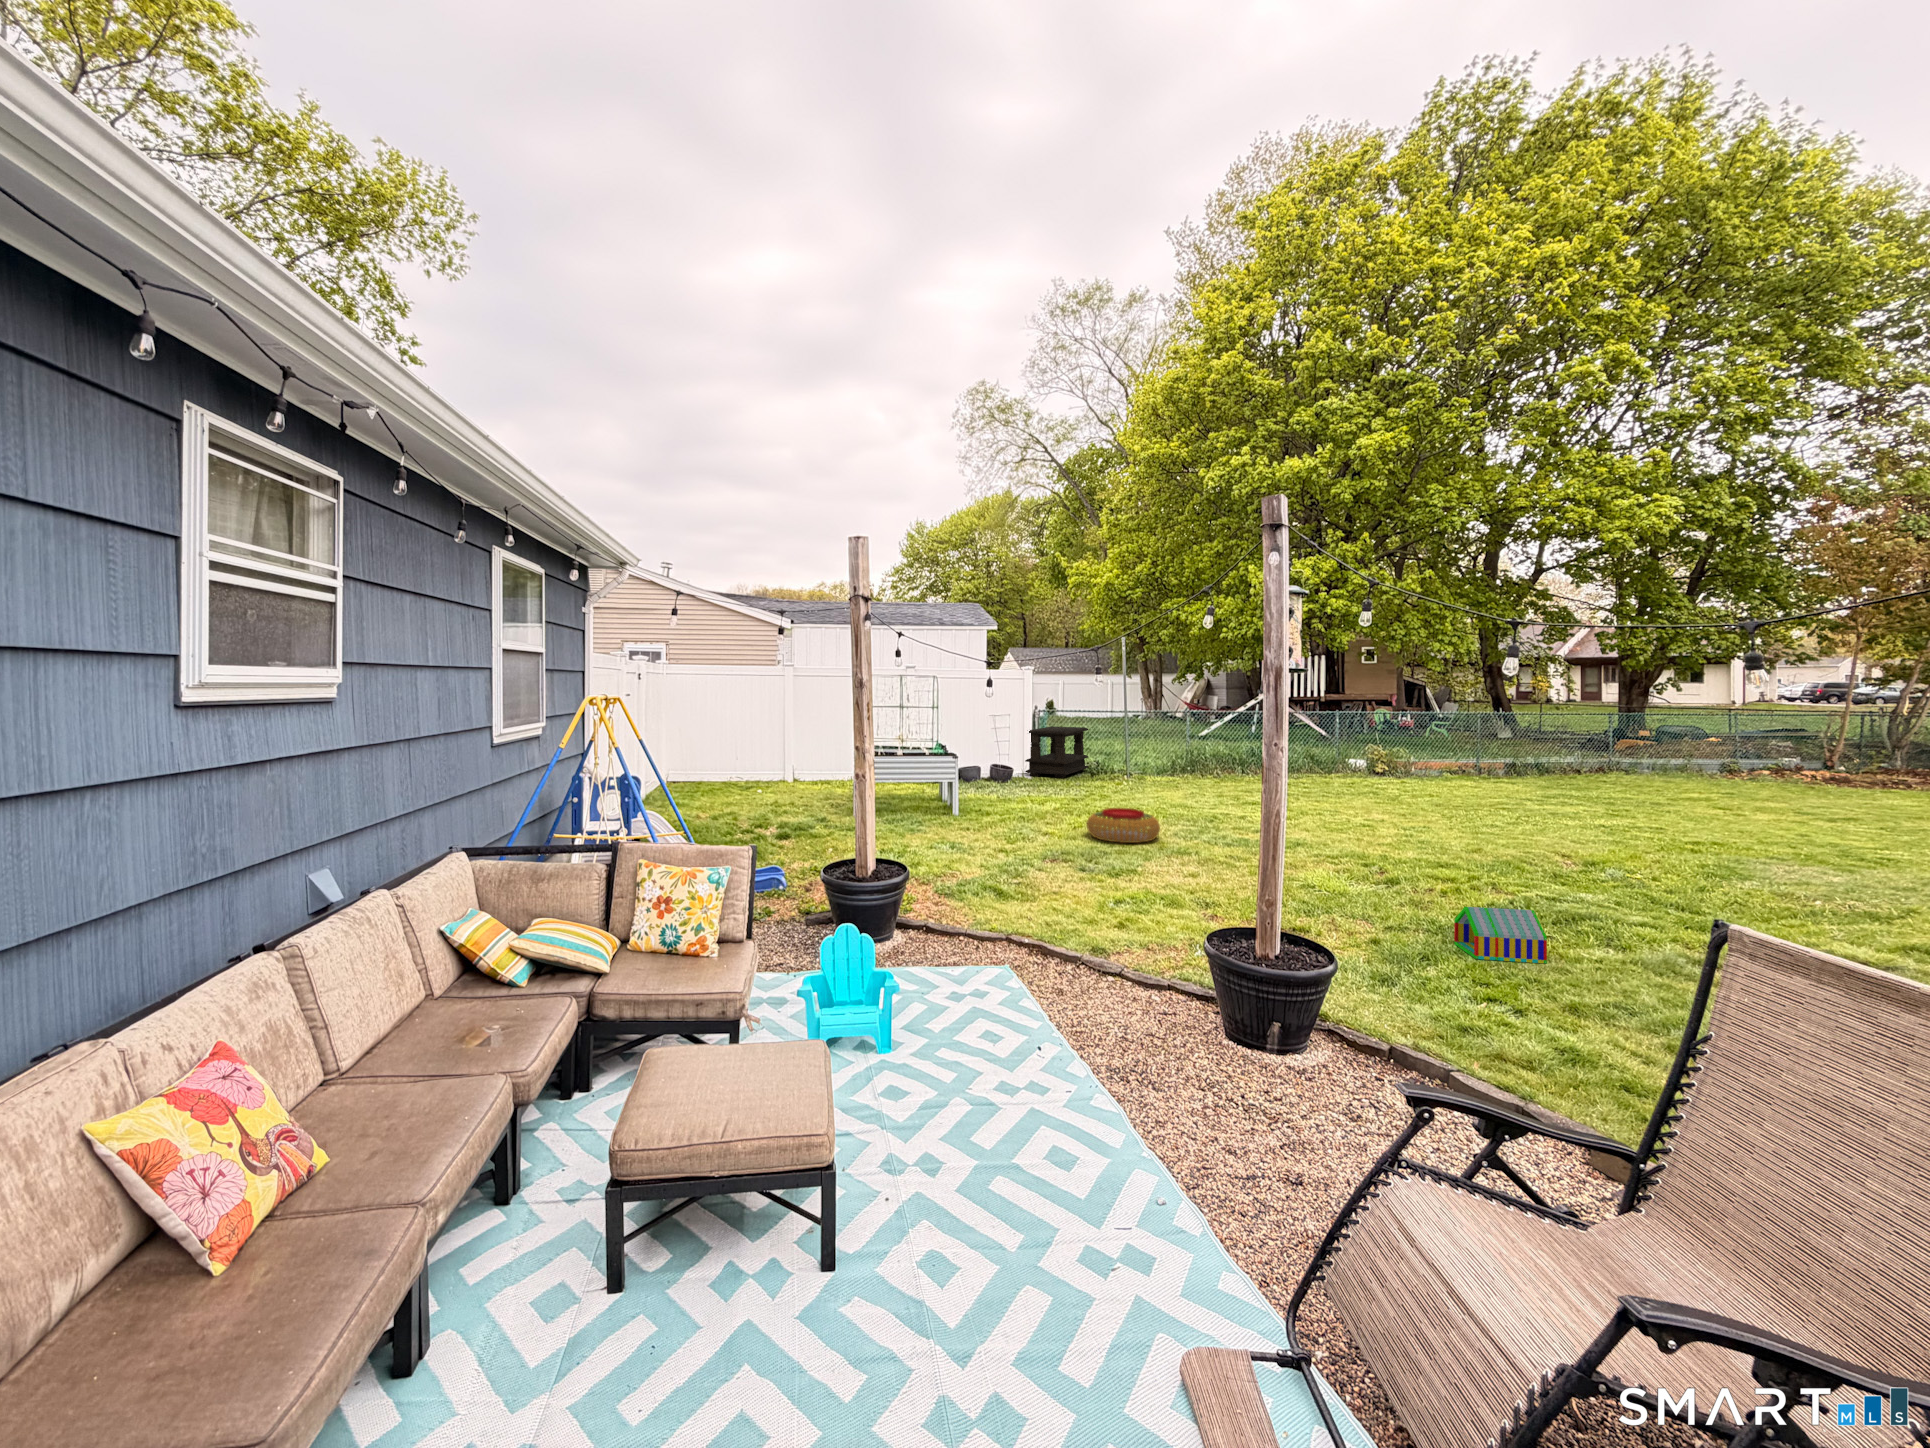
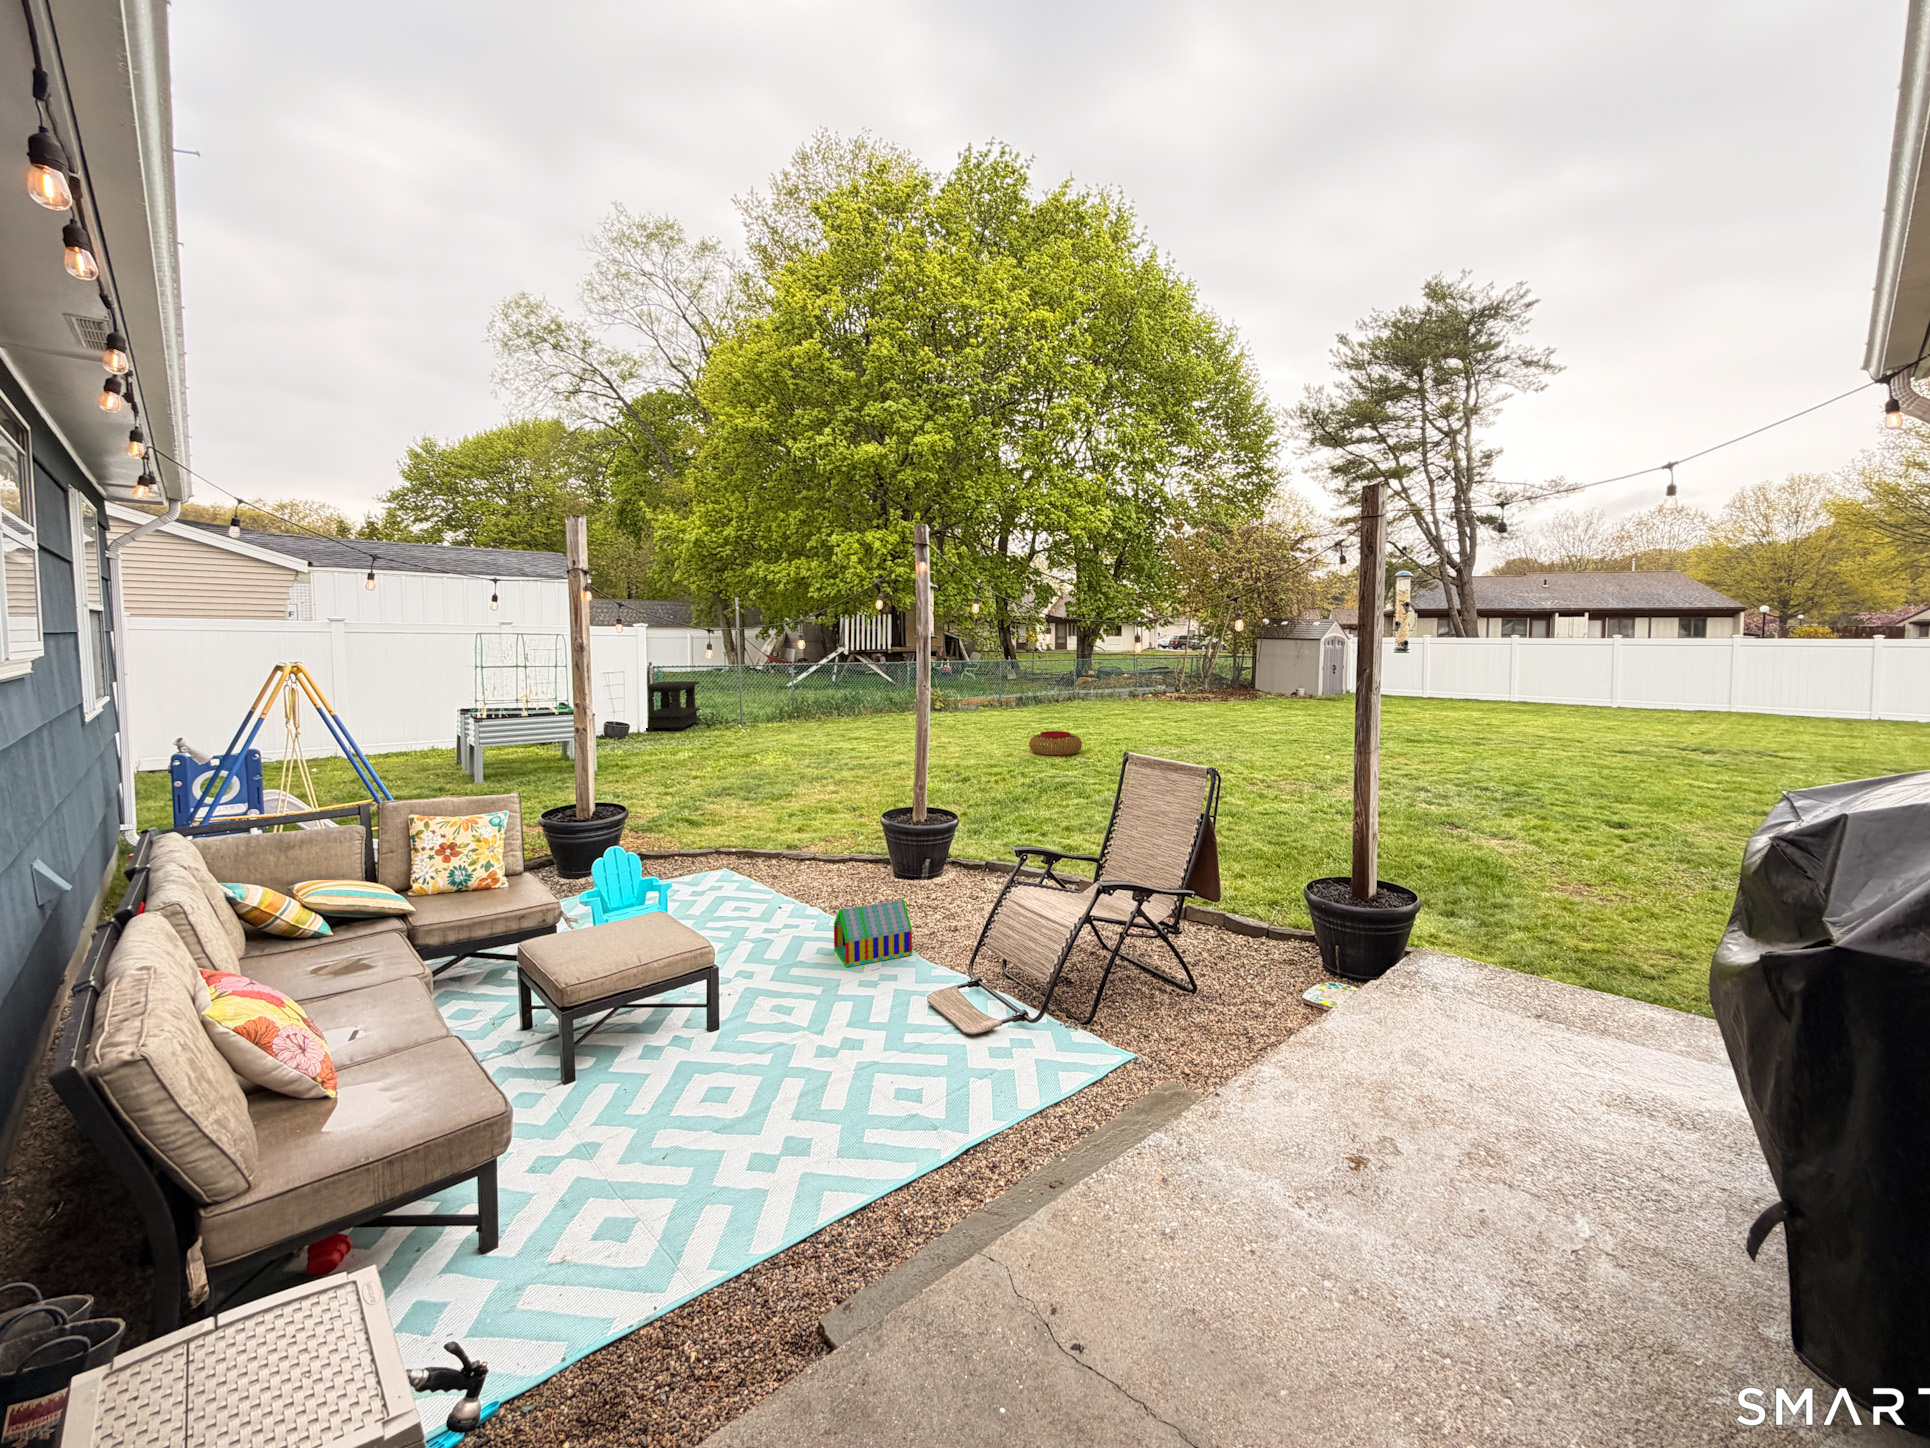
pouf: present [1087,808,1160,843] -> present [1029,731,1082,755]
toy house: present [1454,907,1547,964] -> present [834,900,912,967]

